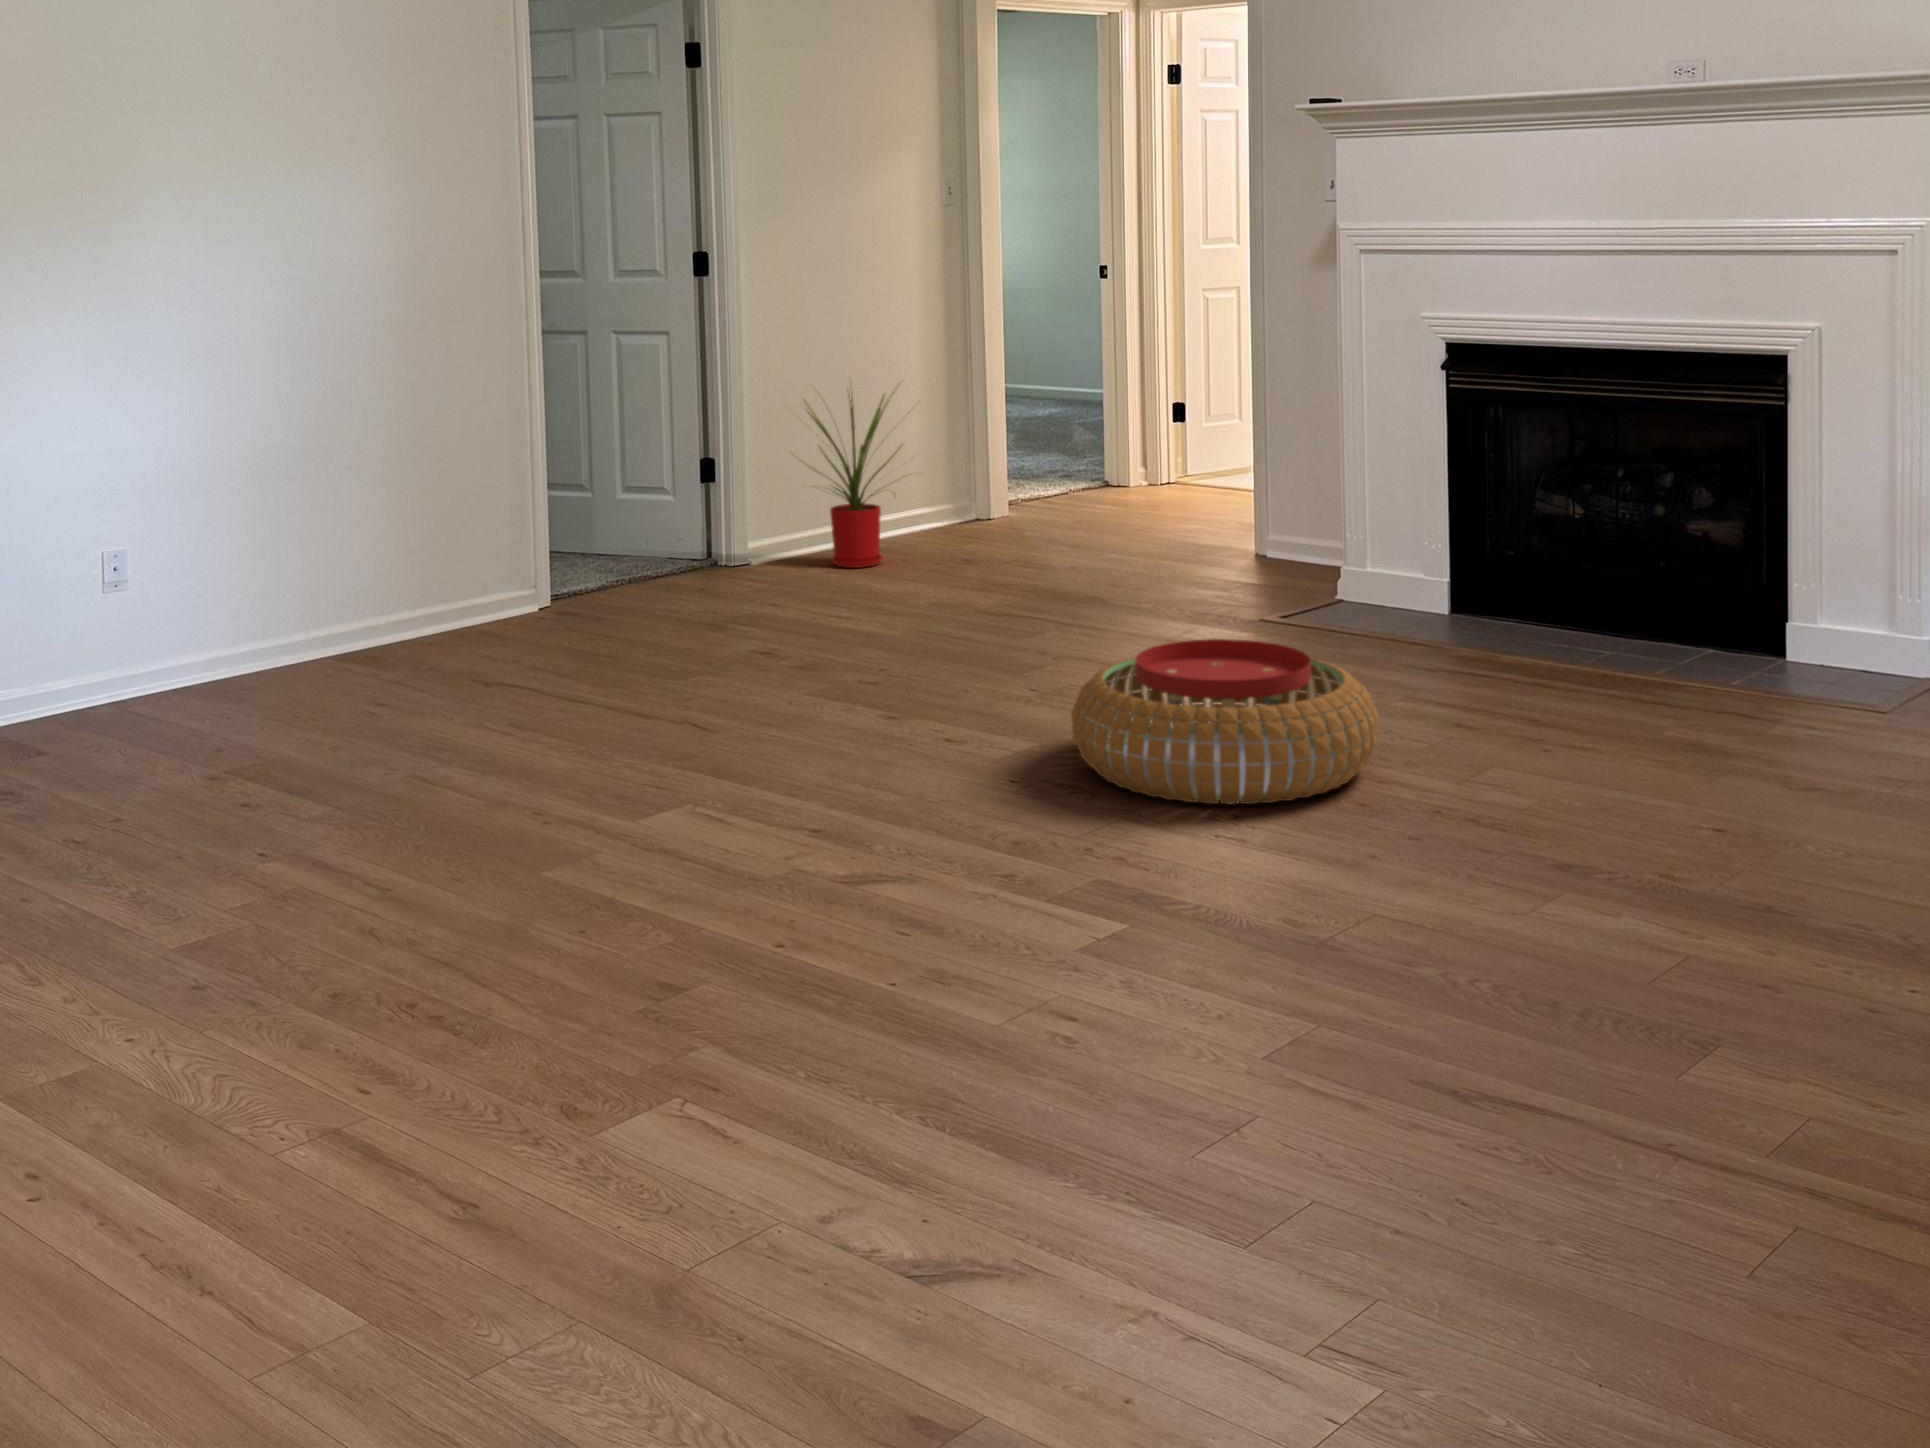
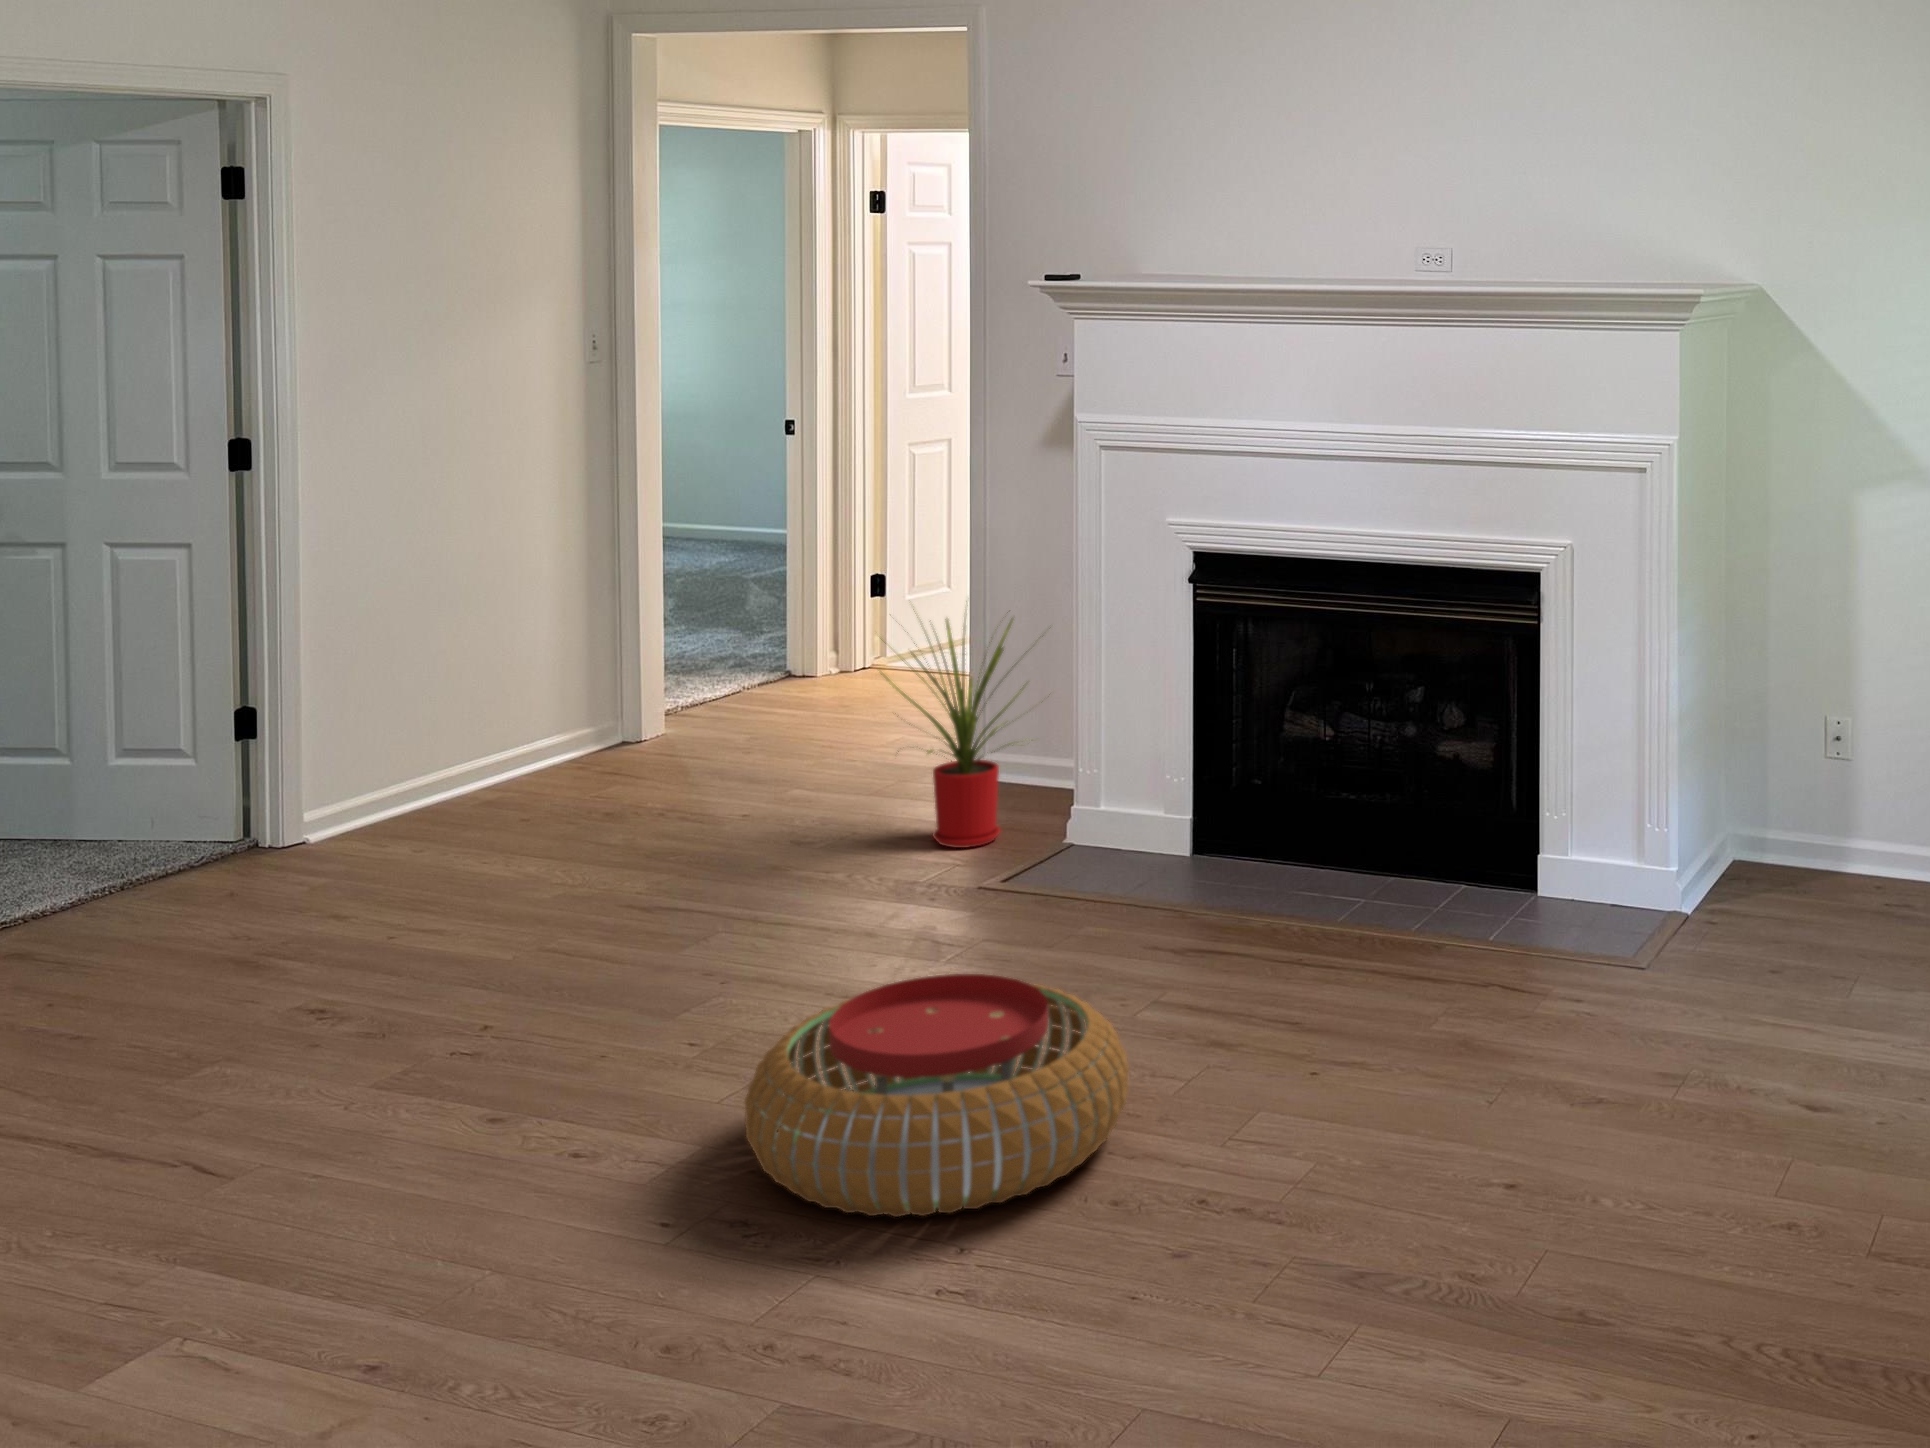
house plant: present [803,383,900,568] -> present [883,609,1050,848]

